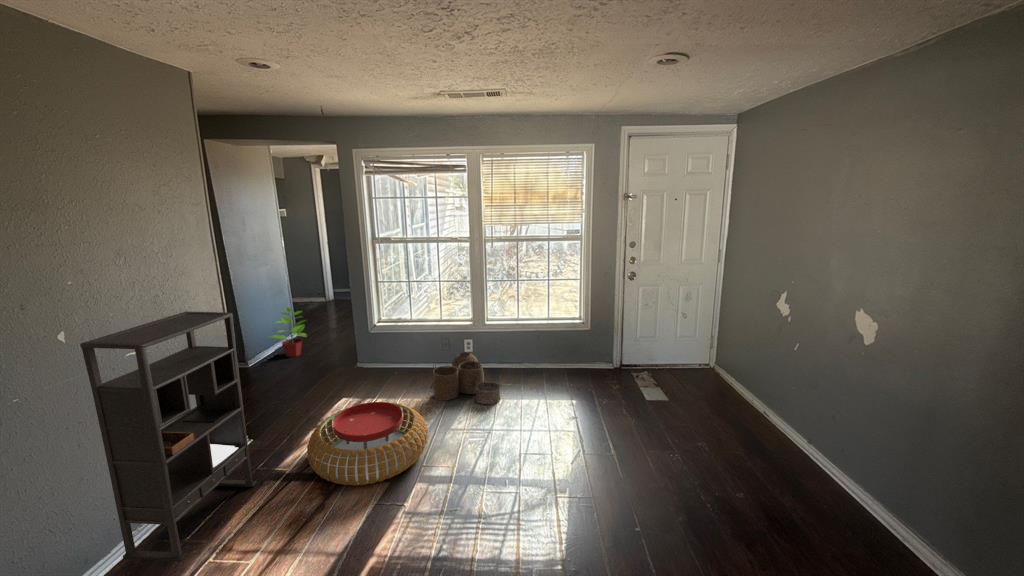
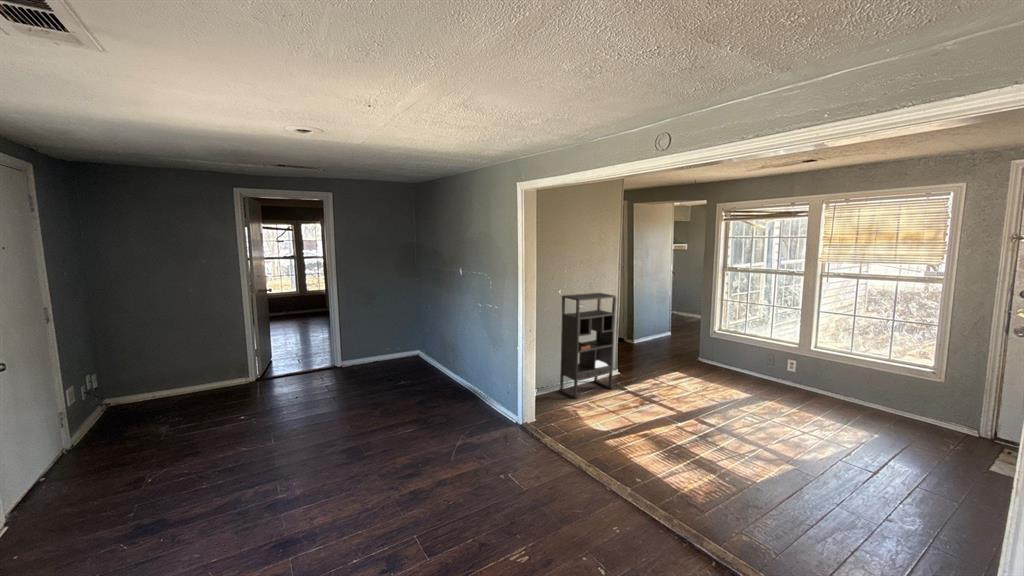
potted plant: present [268,308,307,357] -> none [647,311,675,345]
woven basket: present [433,352,501,404] -> none [741,365,801,409]
pouf: present [307,402,428,486] -> none [639,368,716,412]

